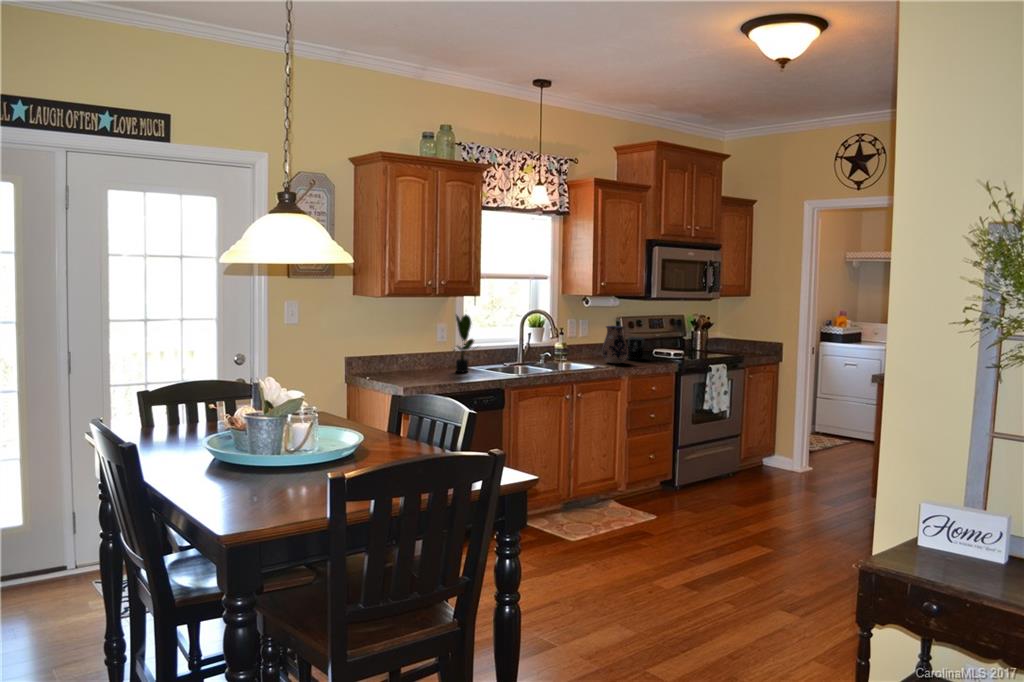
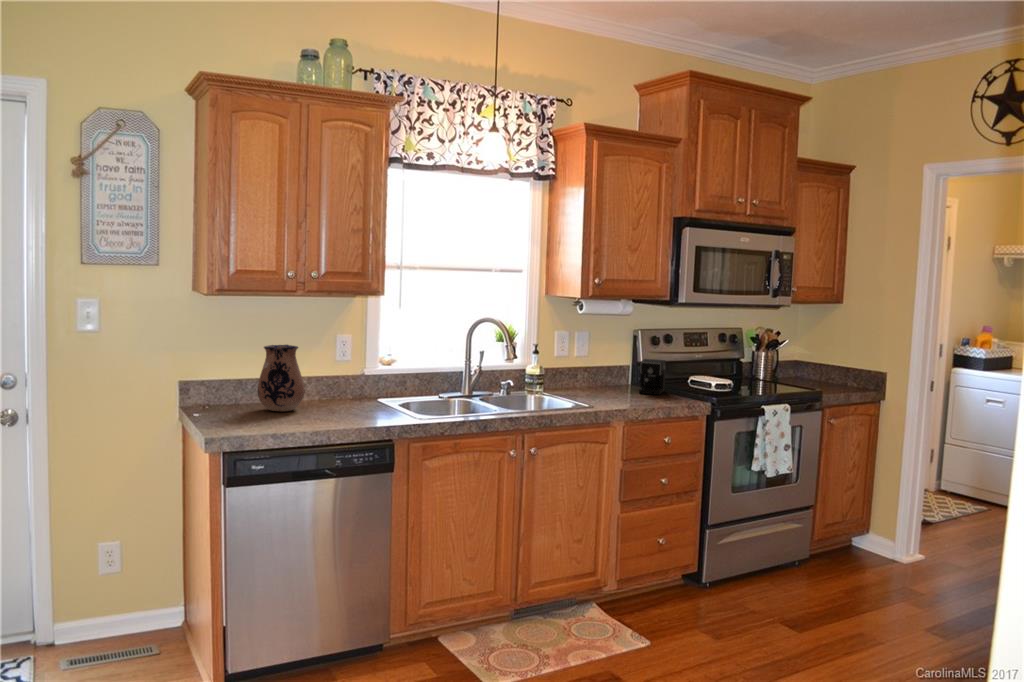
potted plant: present [456,315,474,372] -> none [338,322,388,411]
ceramic pitcher: present [602,326,628,363] -> present [258,345,305,411]

